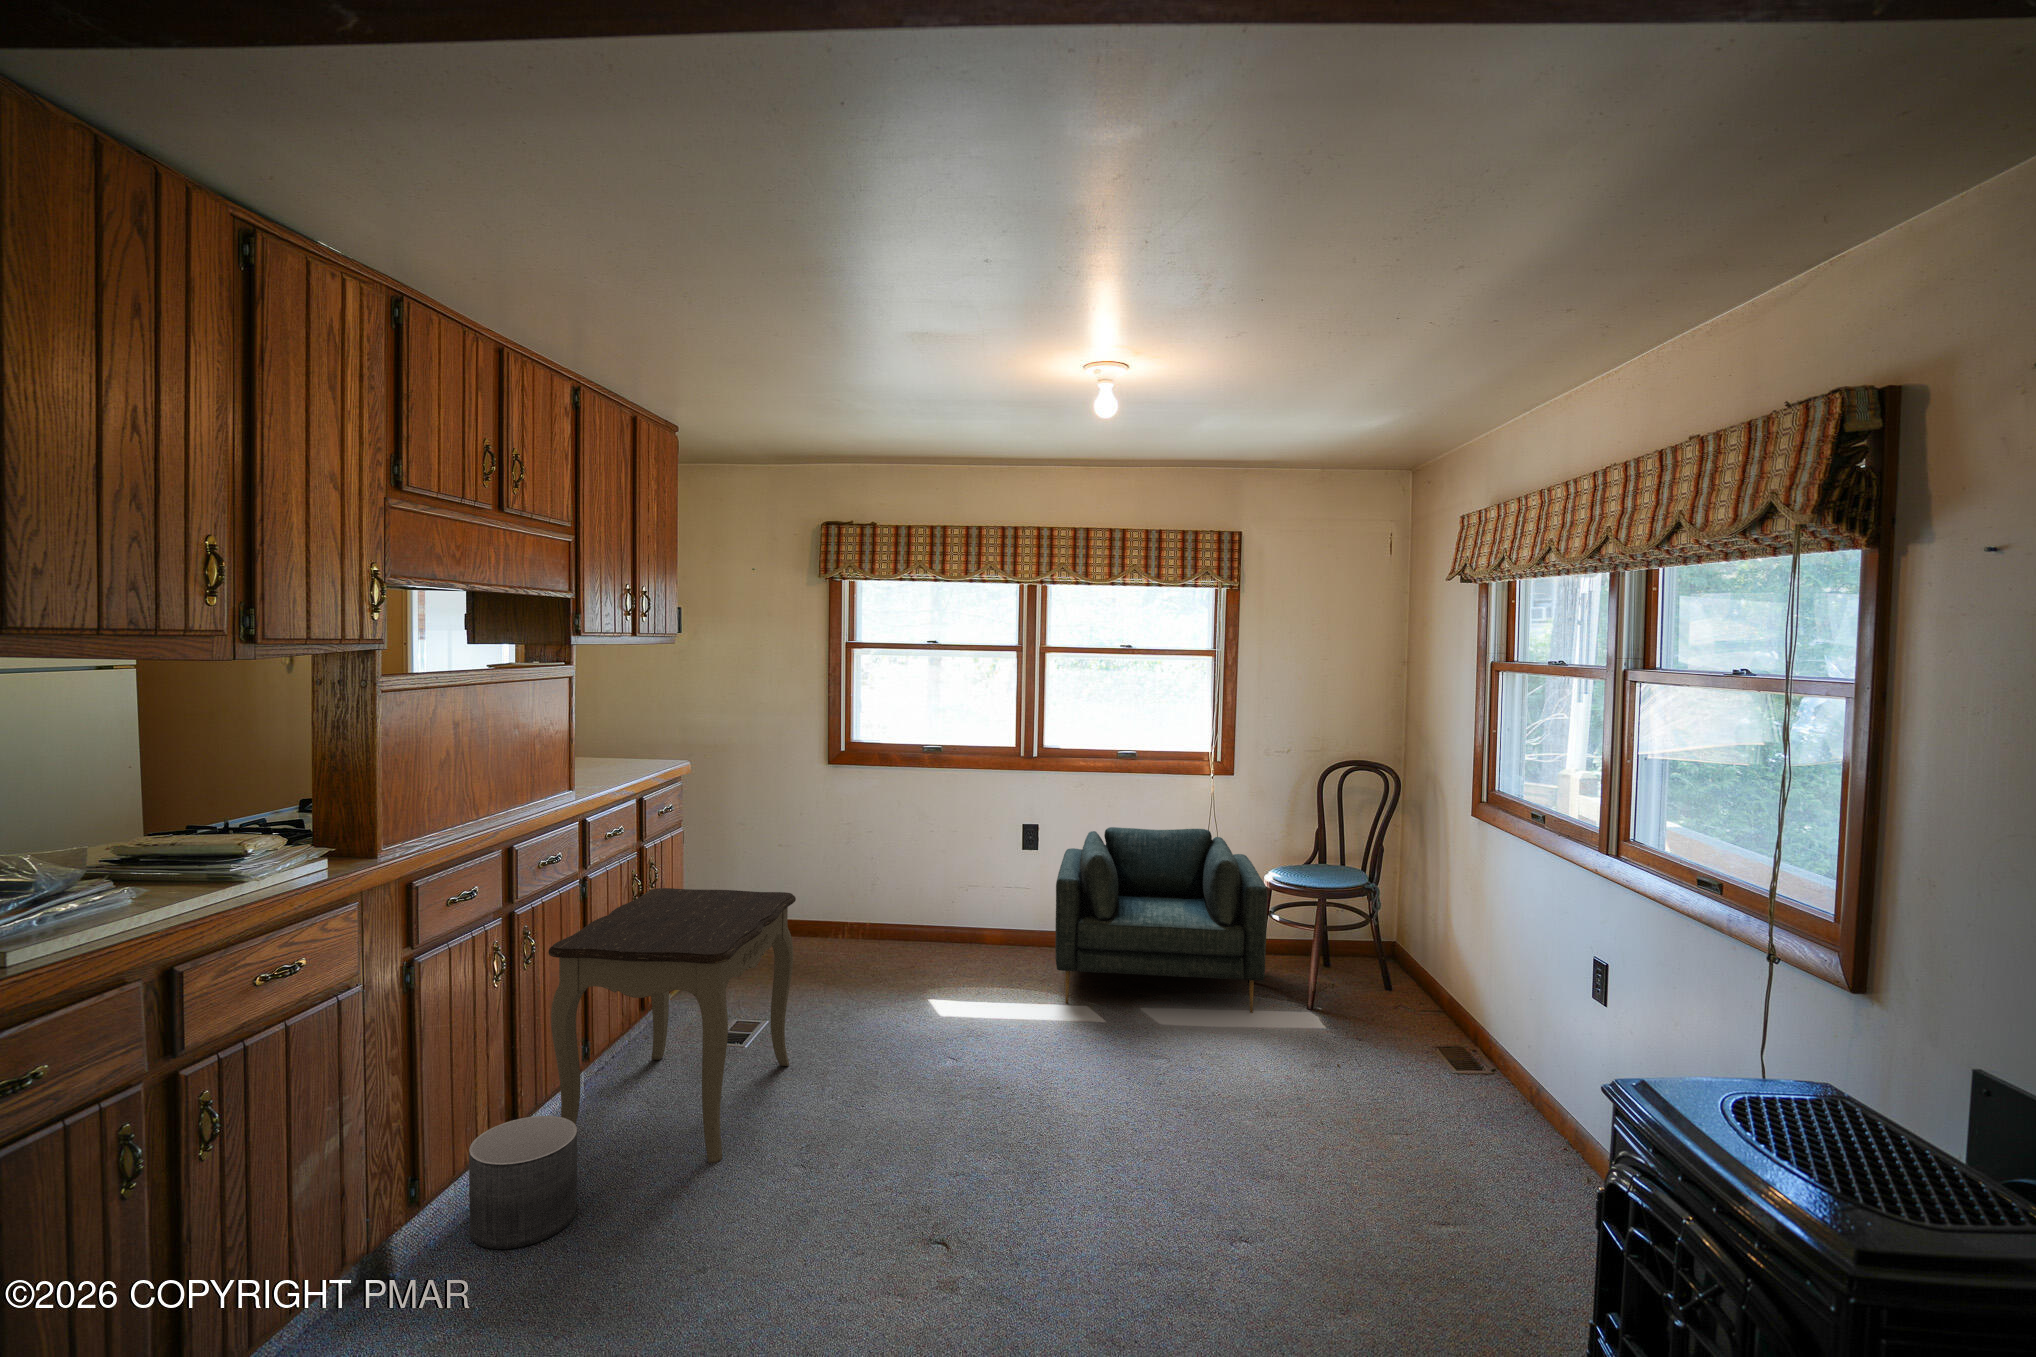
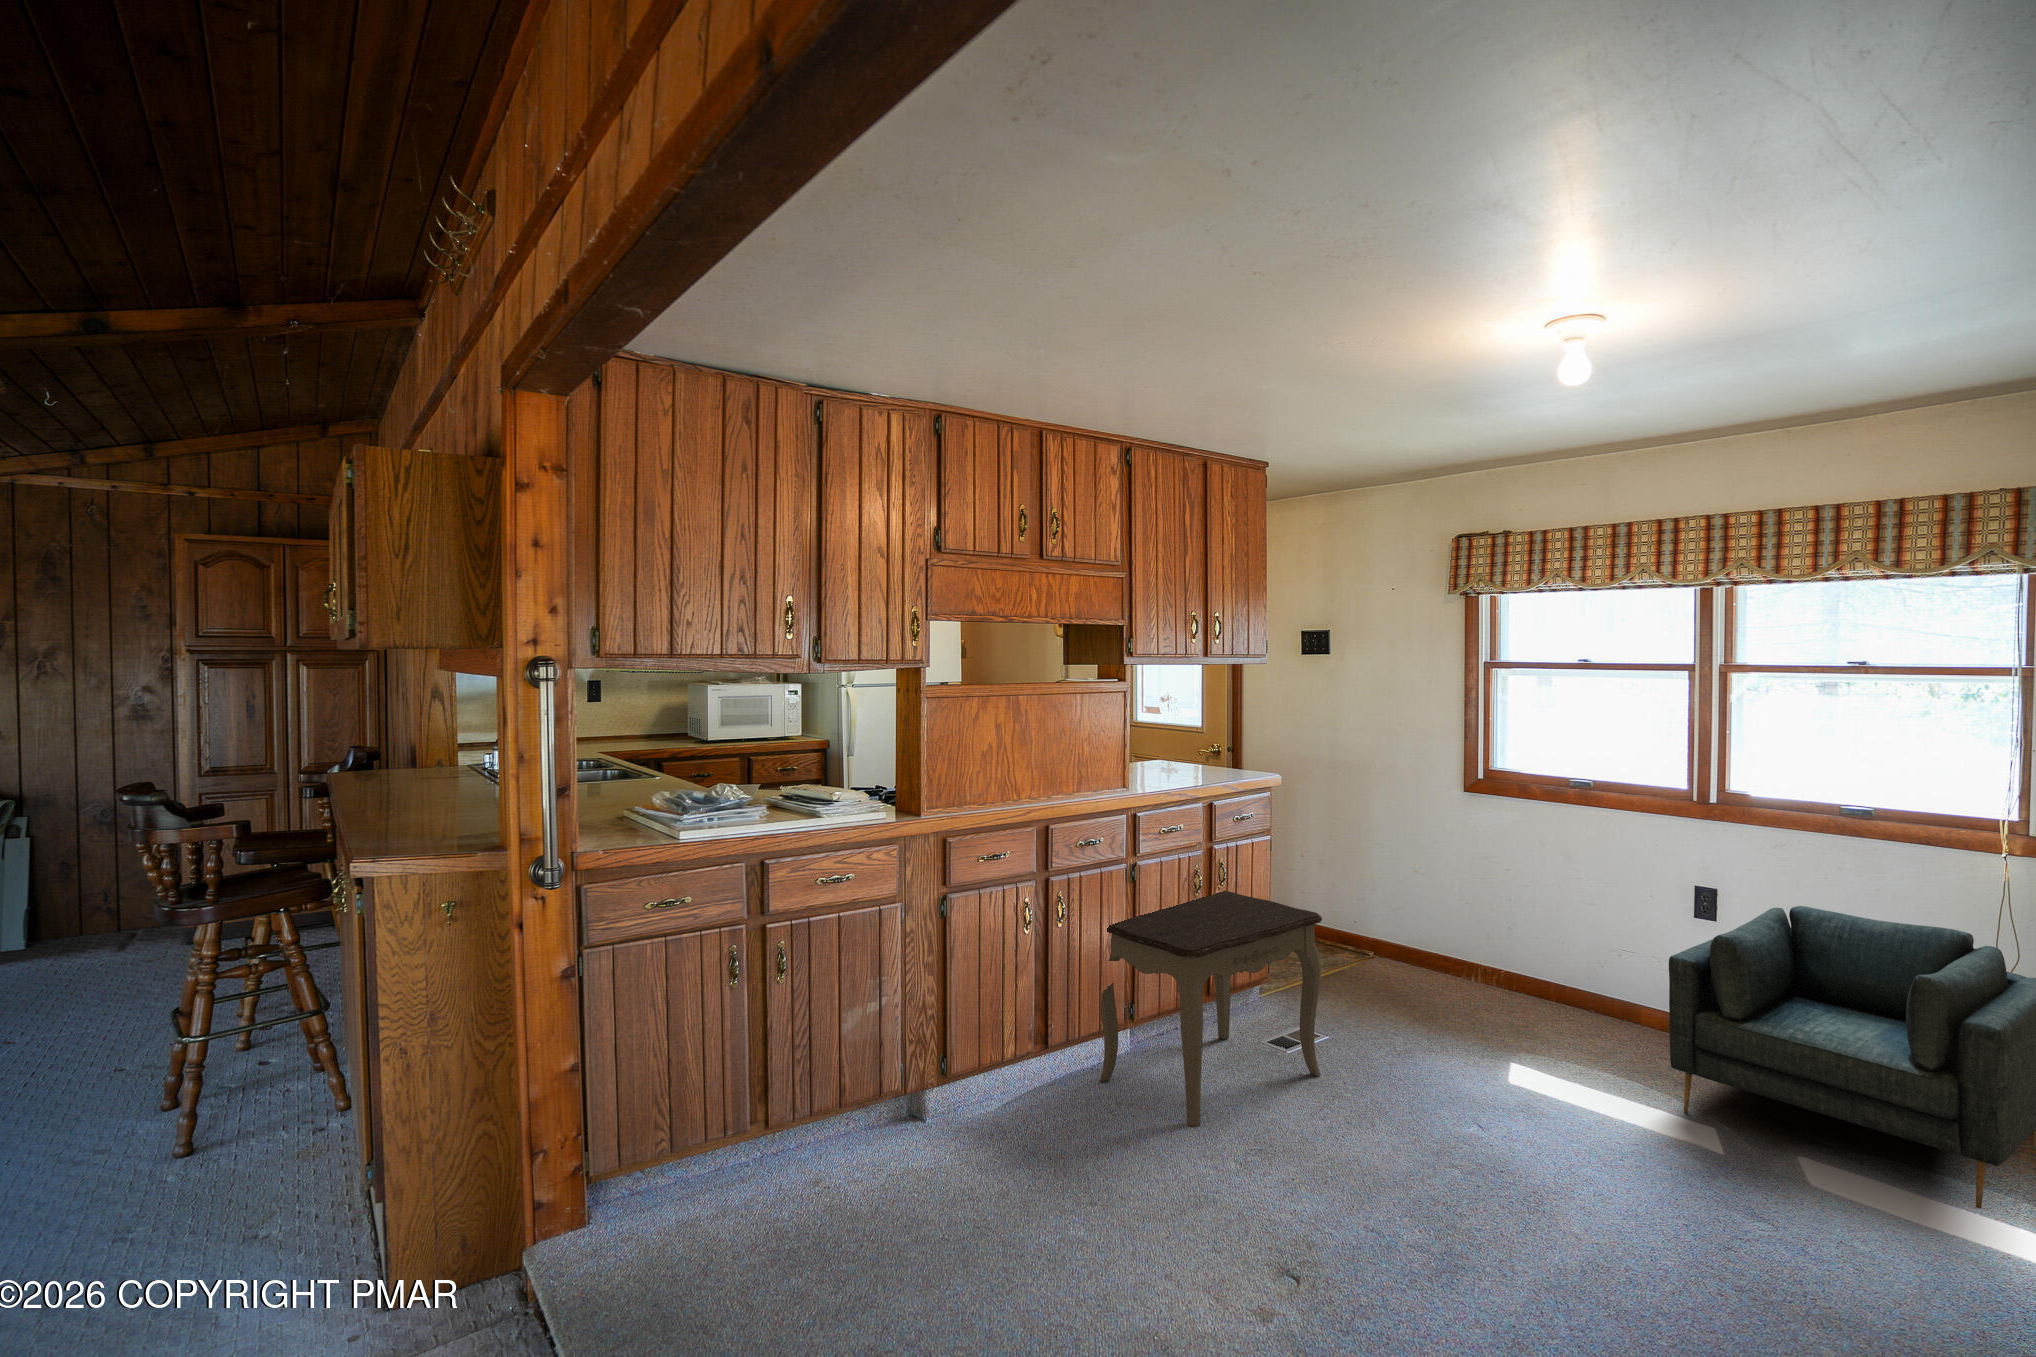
planter: present [469,1116,577,1249] -> none [1011,1041,1083,1130]

